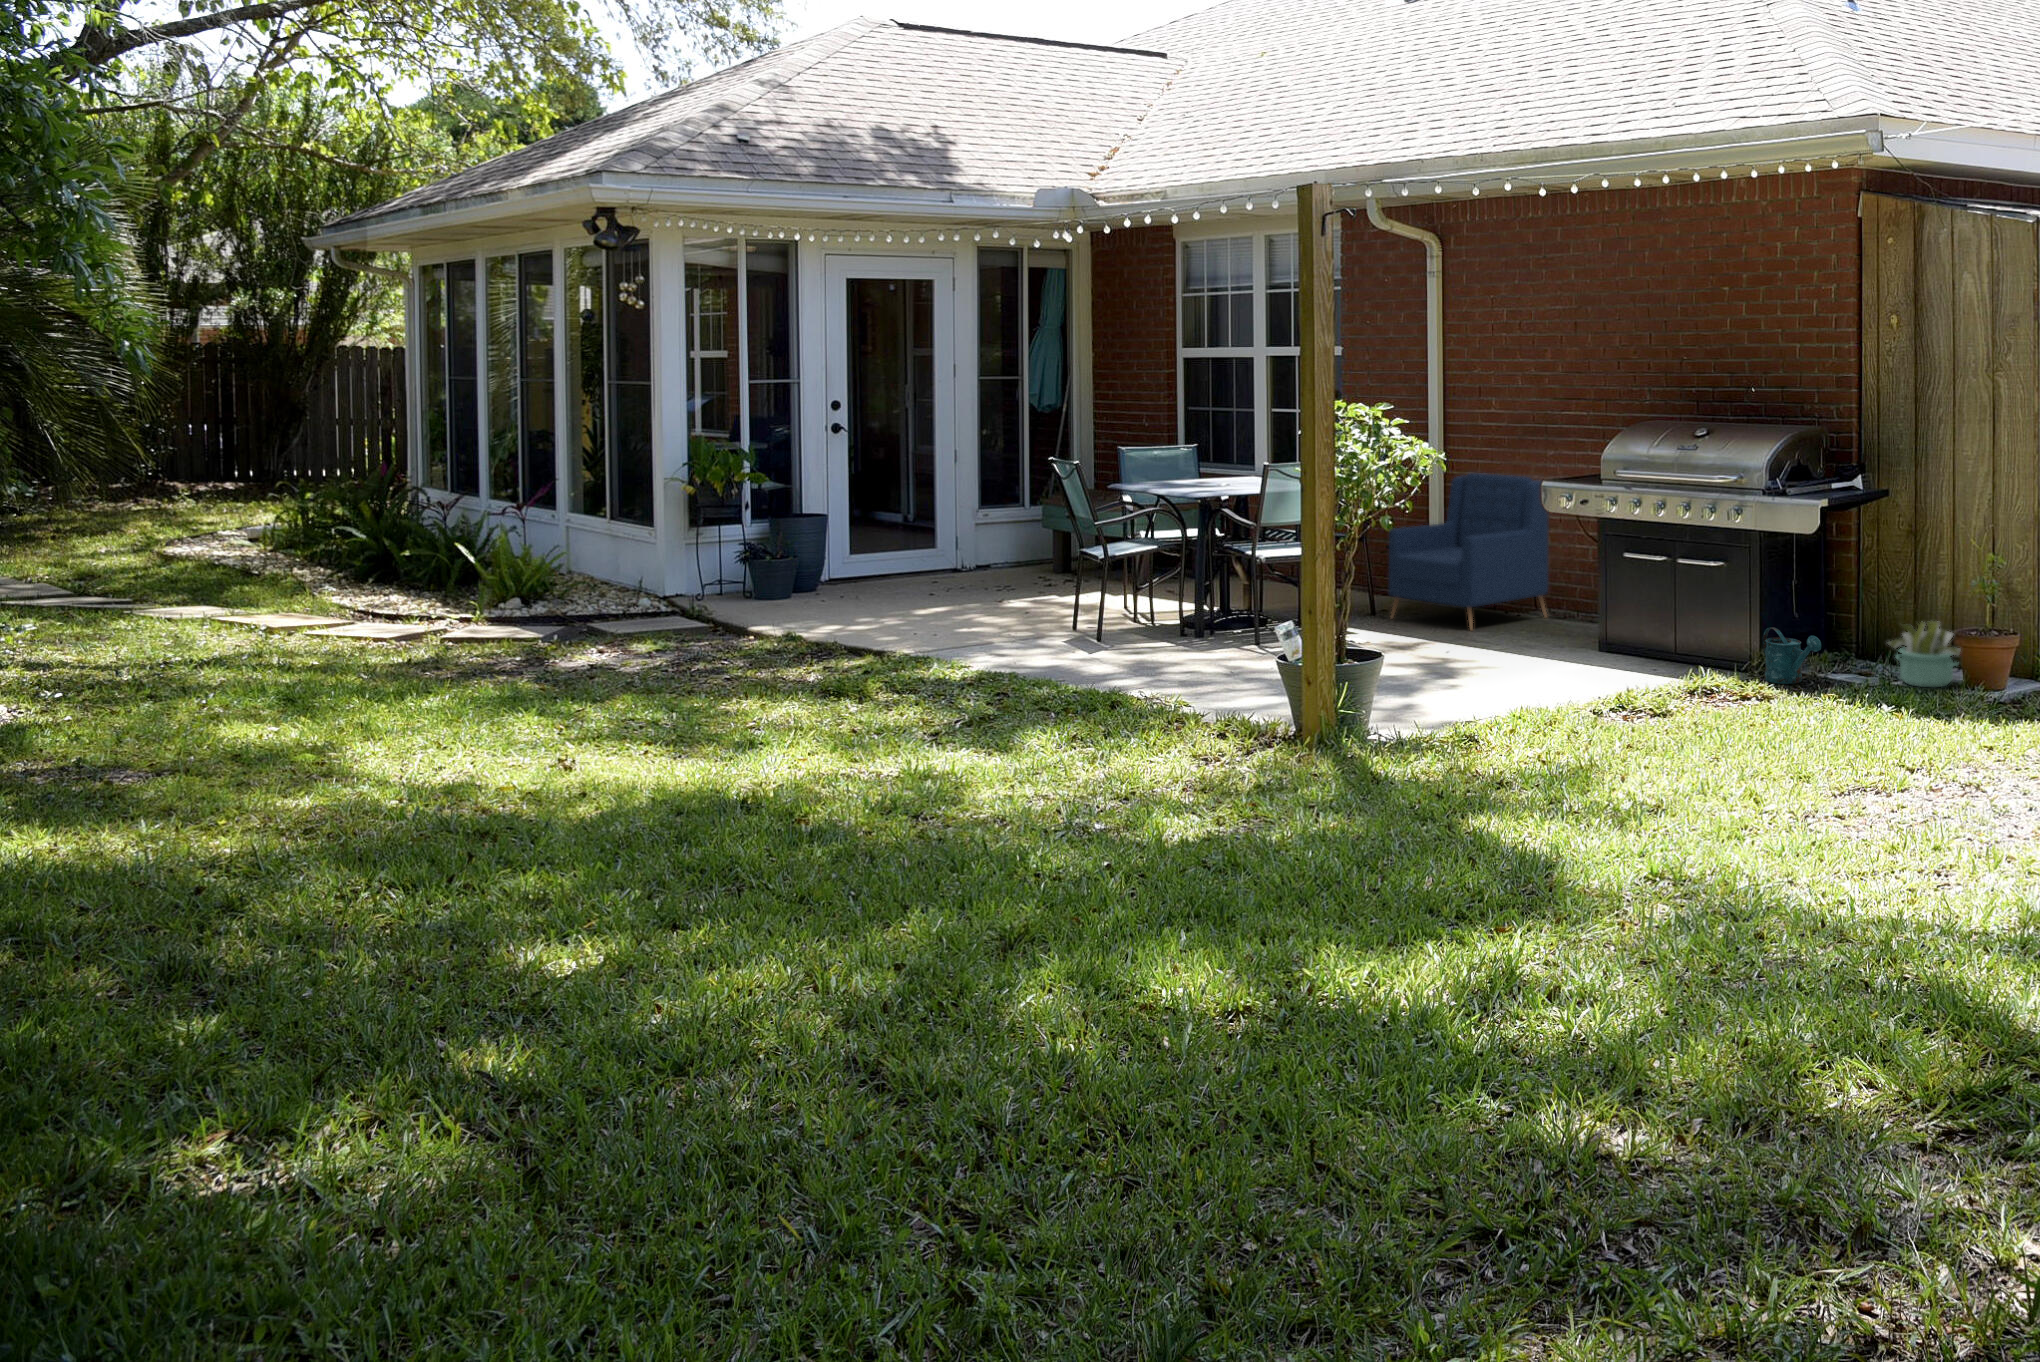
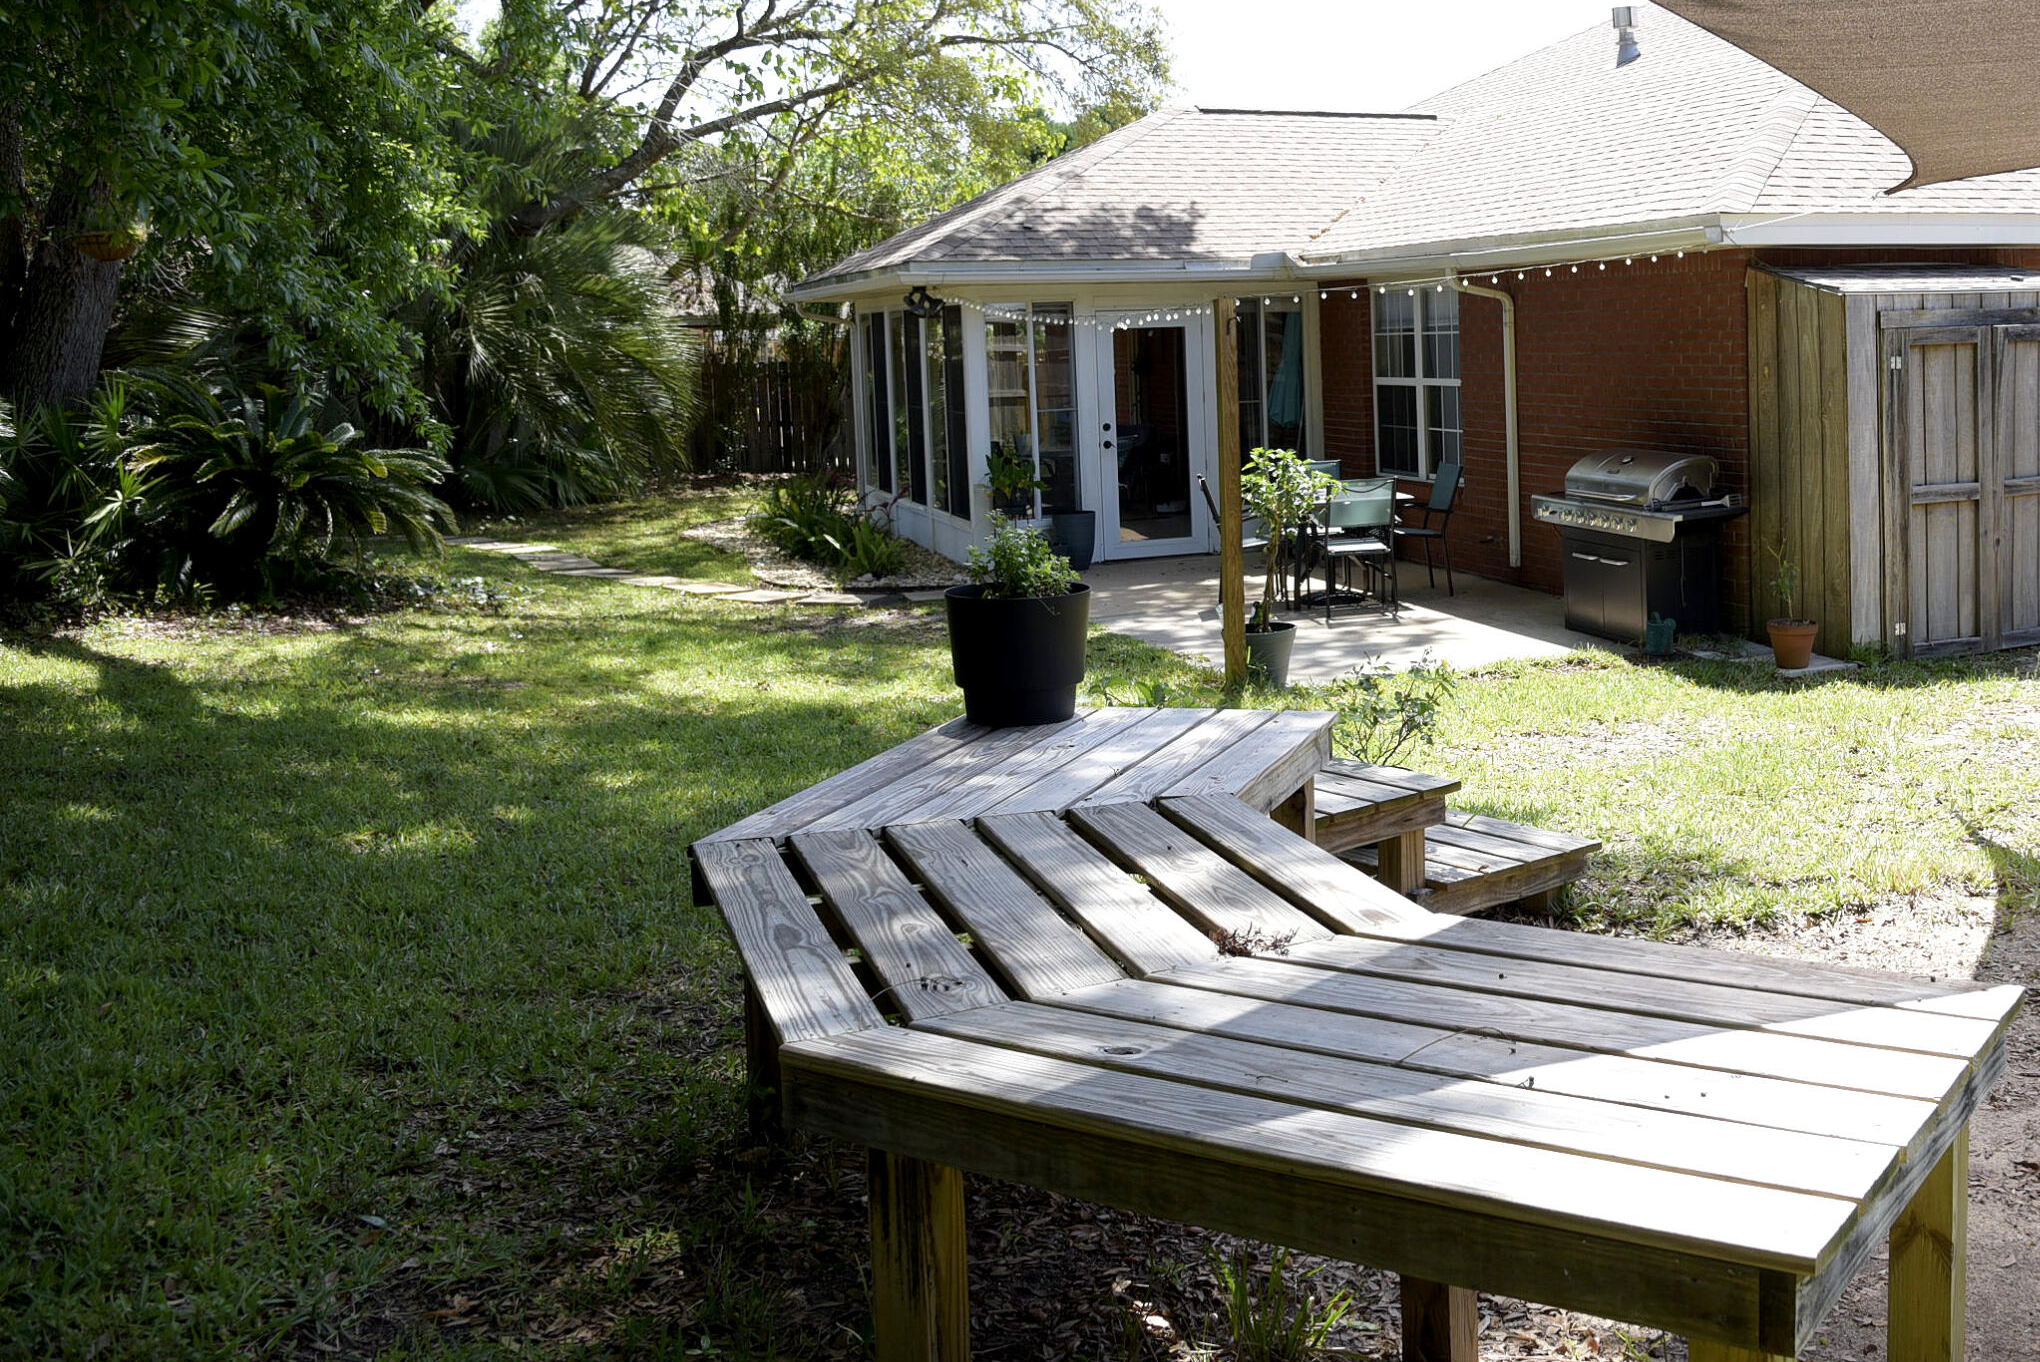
armchair: present [1389,473,1549,630] -> none [1457,486,1580,610]
decorative plant: present [1888,621,1960,687] -> none [1731,612,1790,663]

